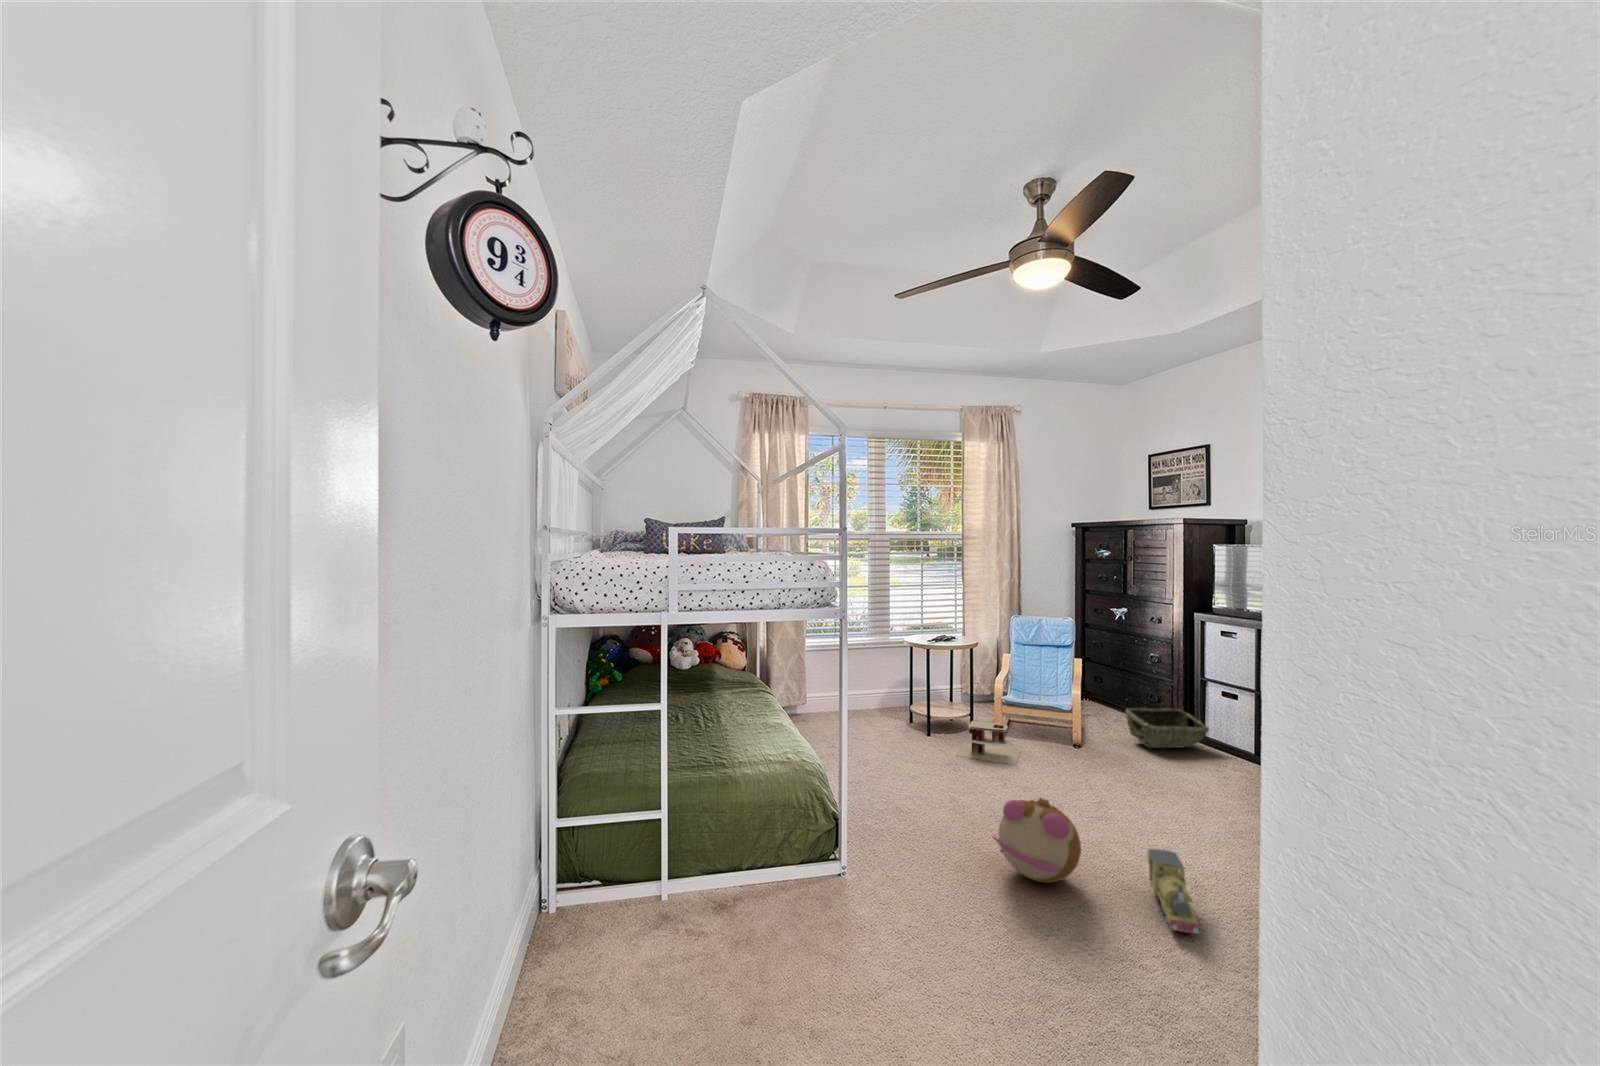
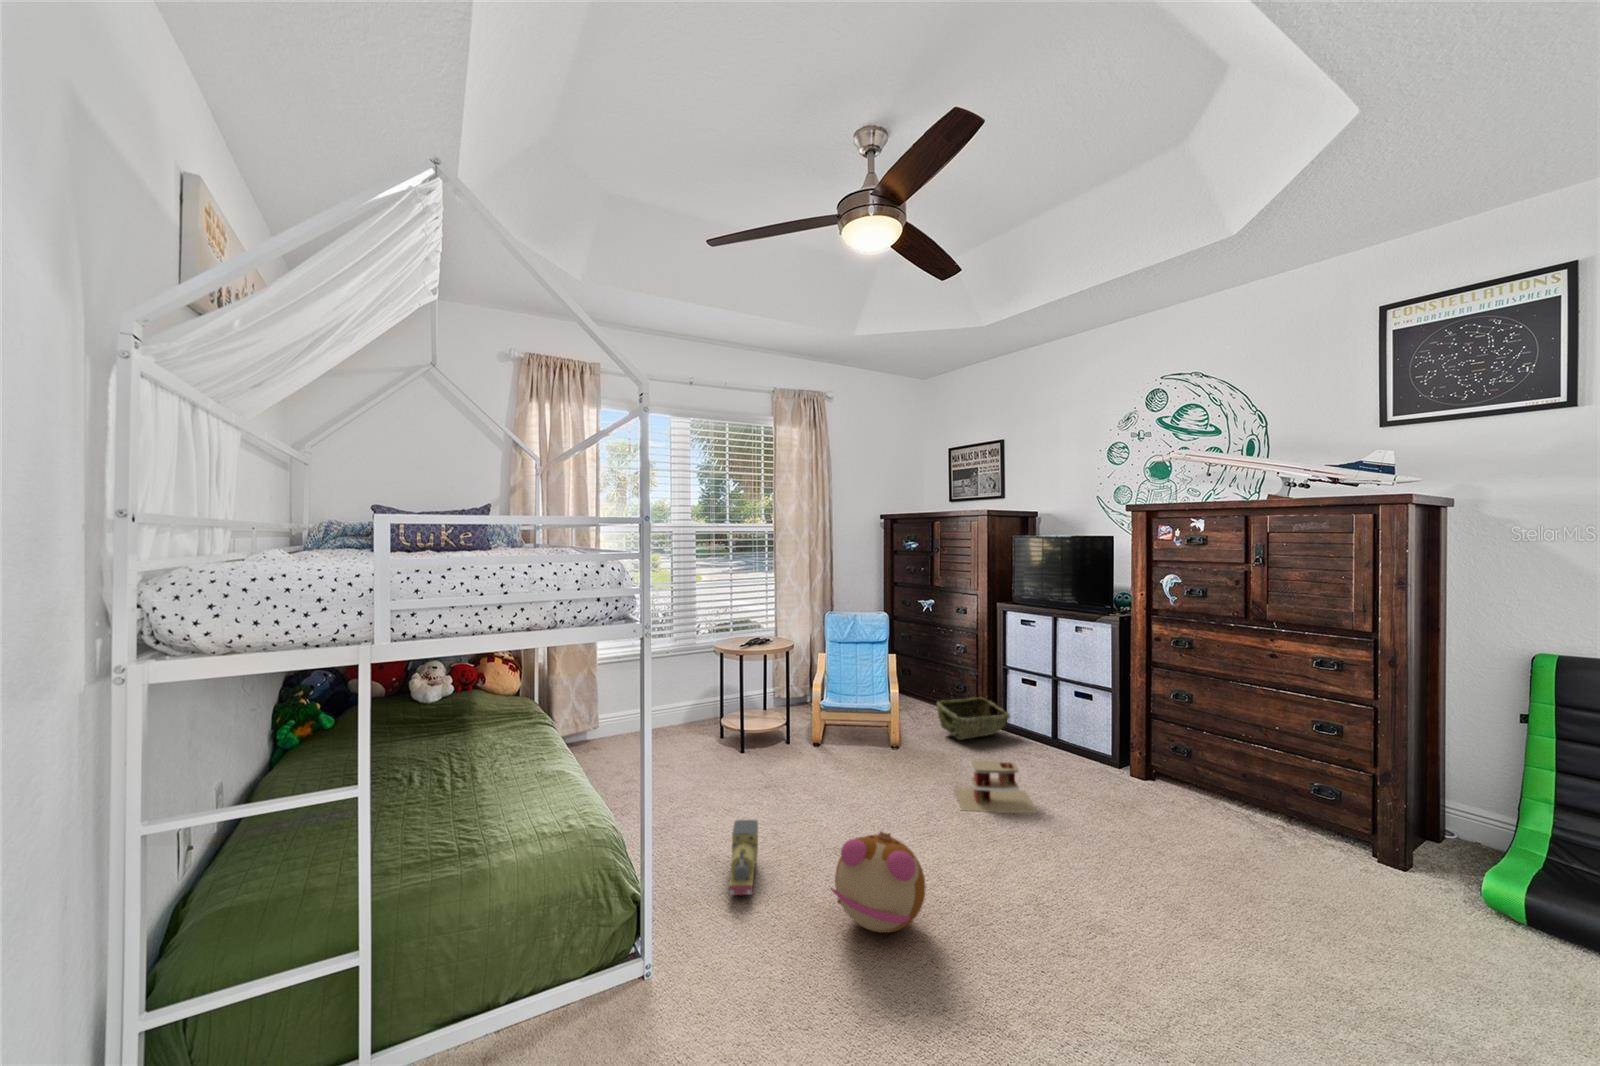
toy house: present [956,721,1020,764] -> present [955,760,1036,813]
toy train: present [1148,849,1199,934] -> present [729,820,758,895]

